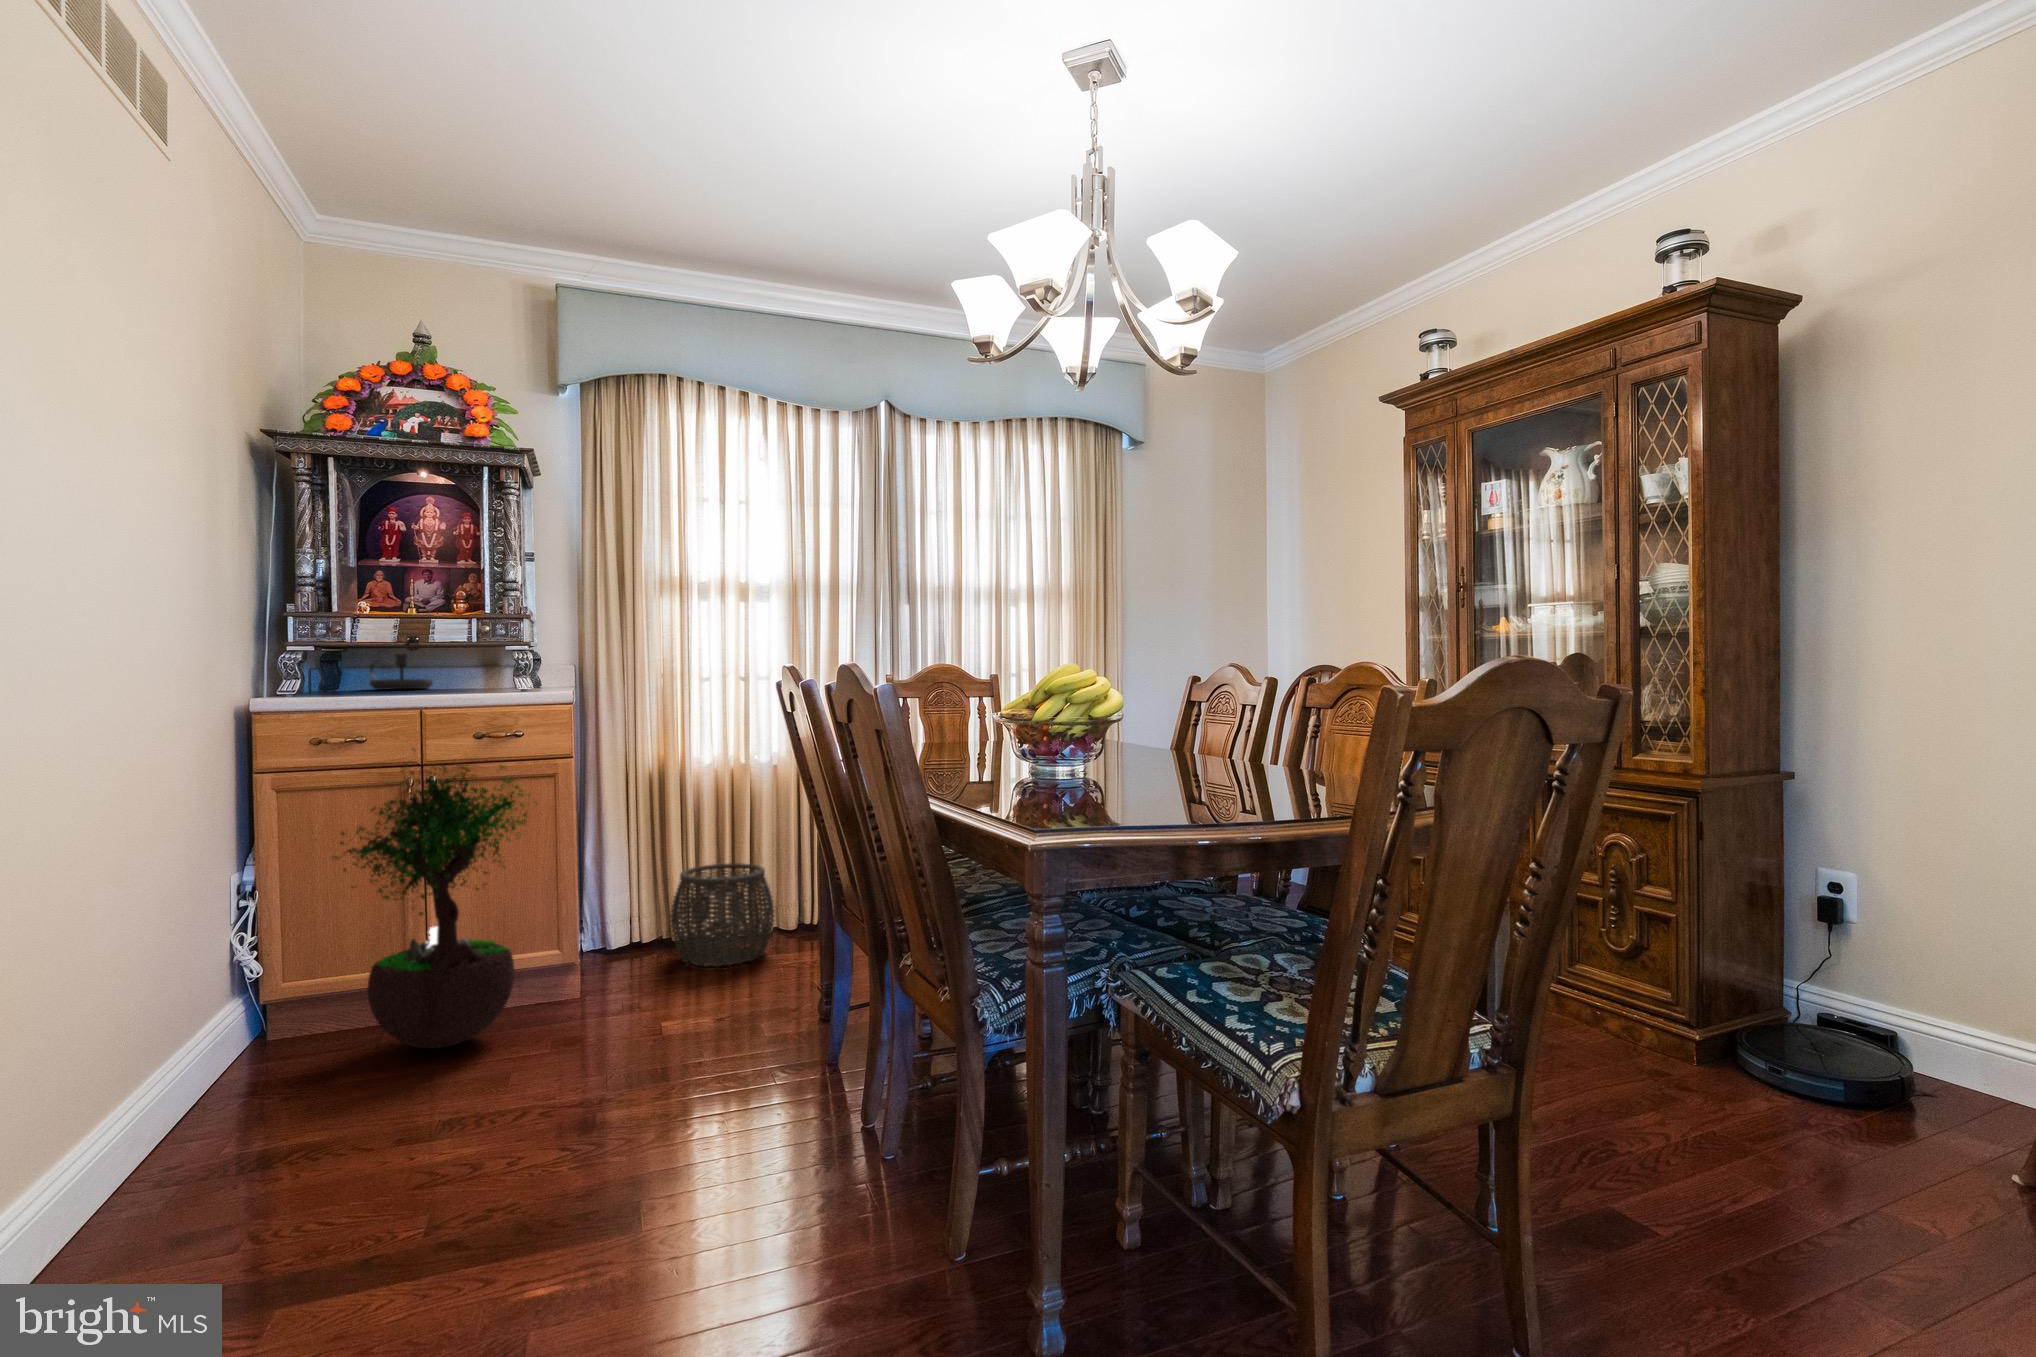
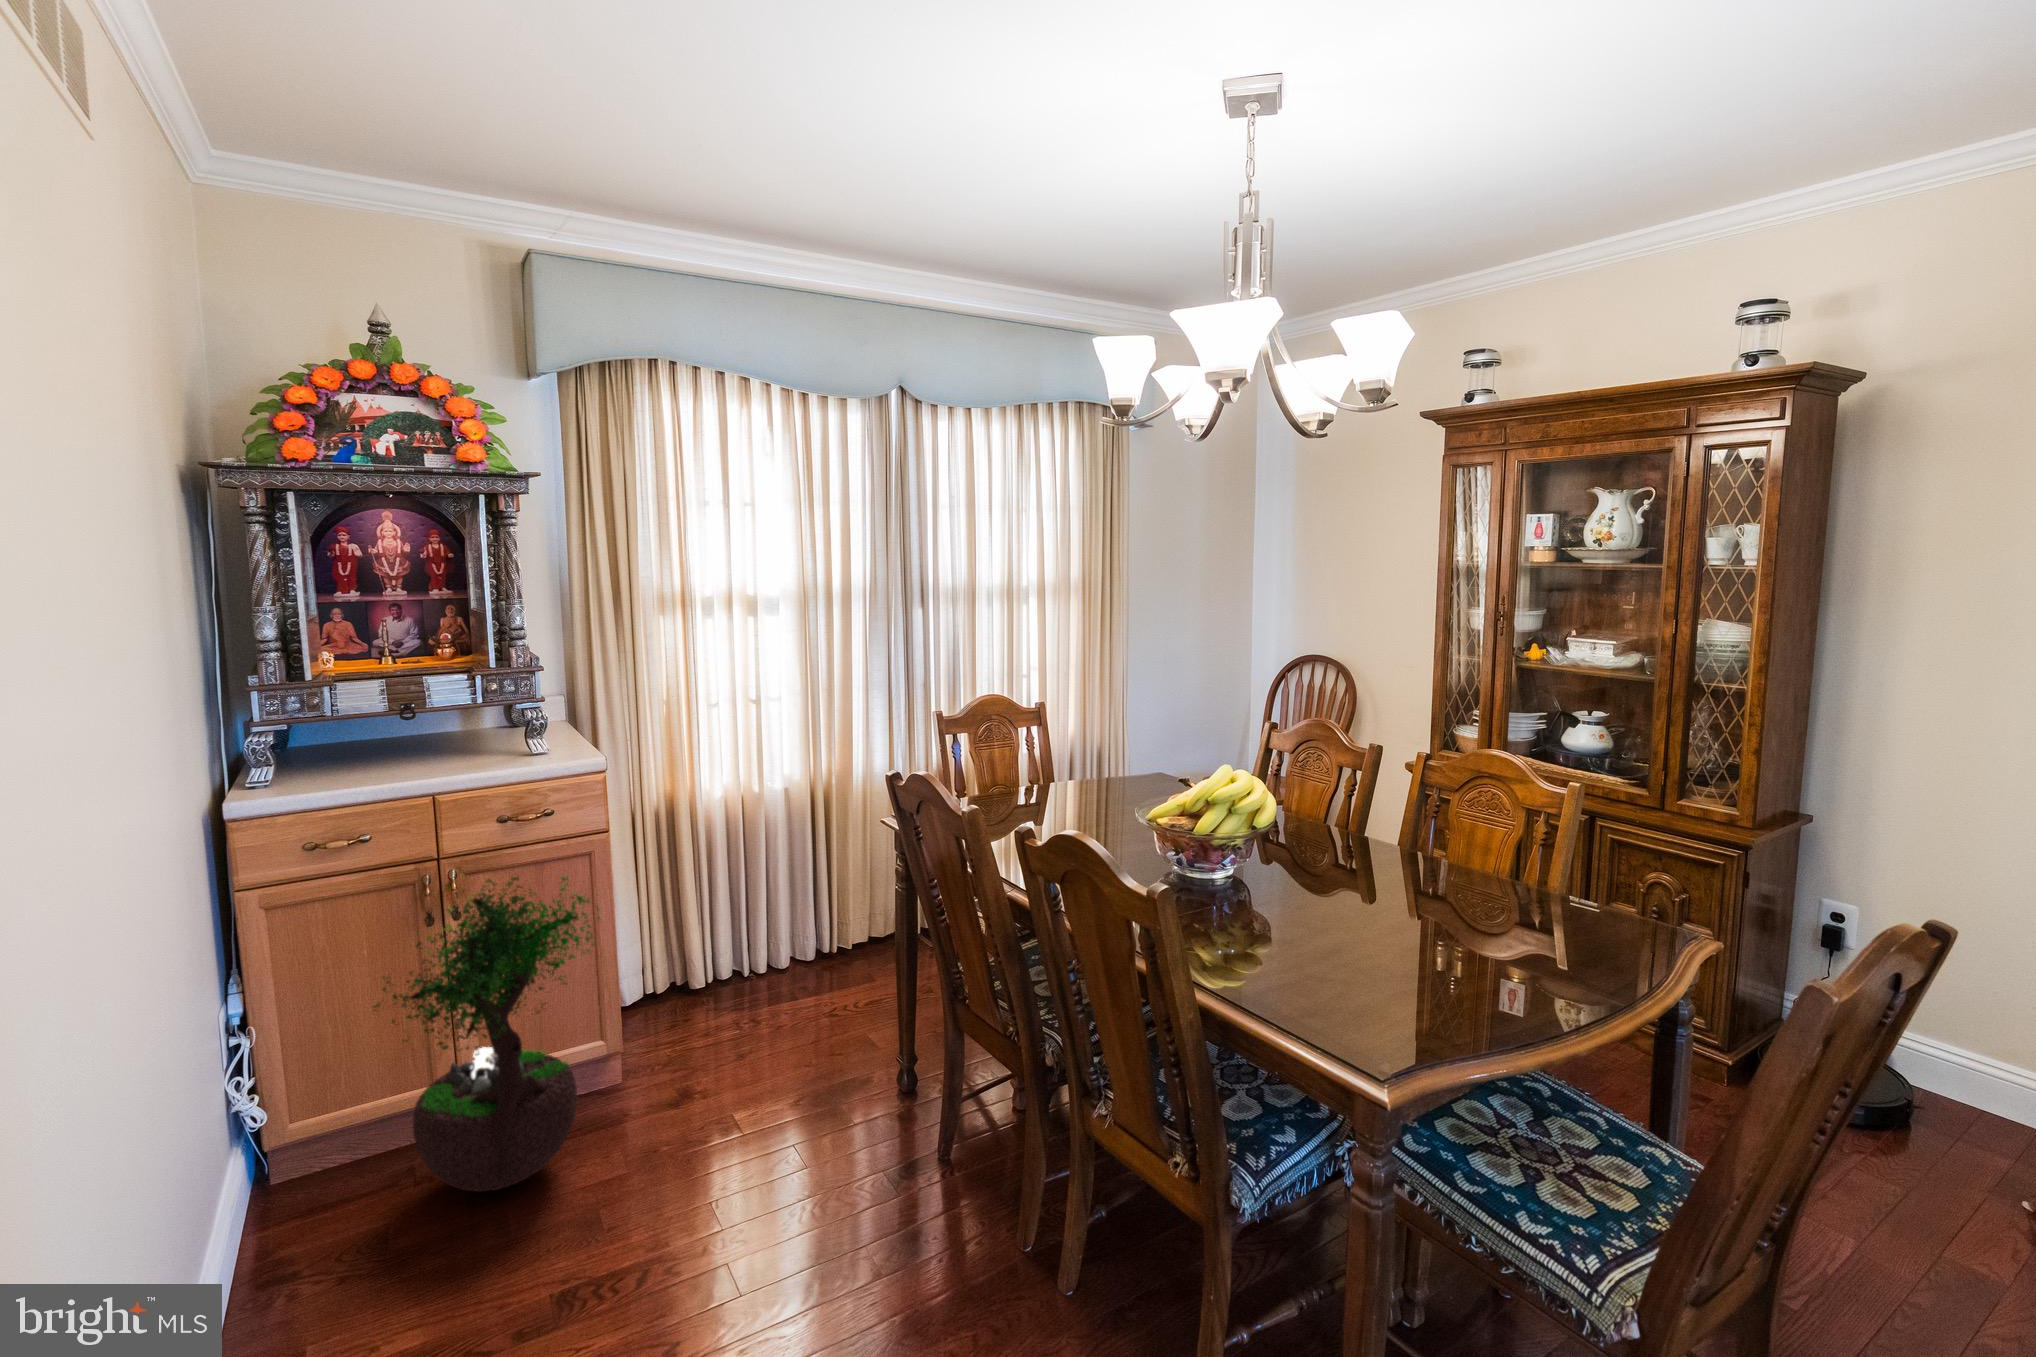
candlestick: present [368,654,433,689] -> none [340,713,424,760]
woven basket: present [671,863,775,967] -> none [697,903,810,1024]

